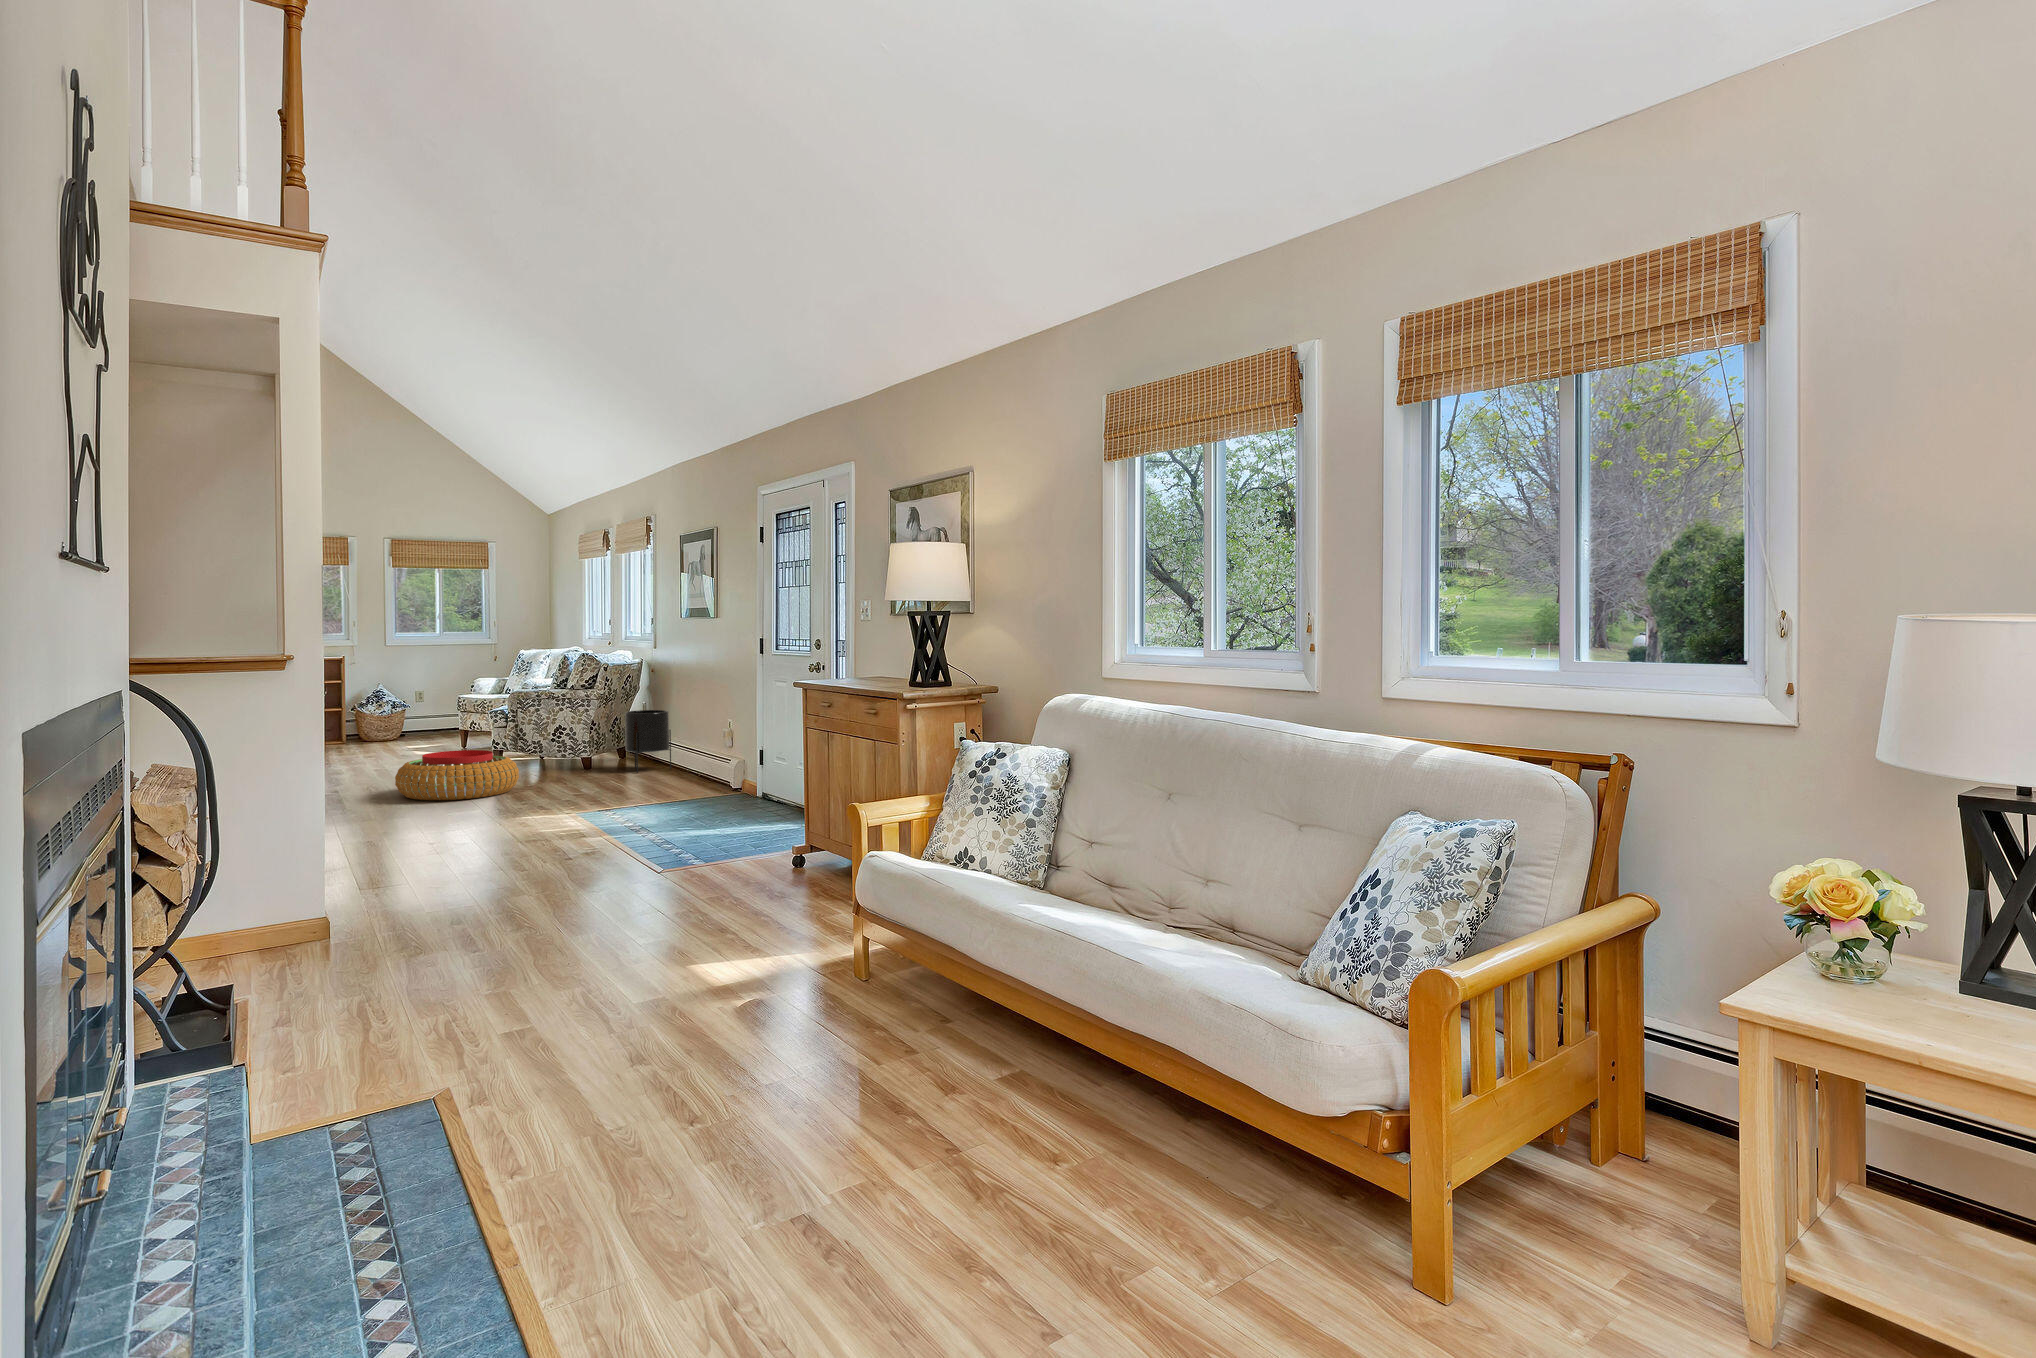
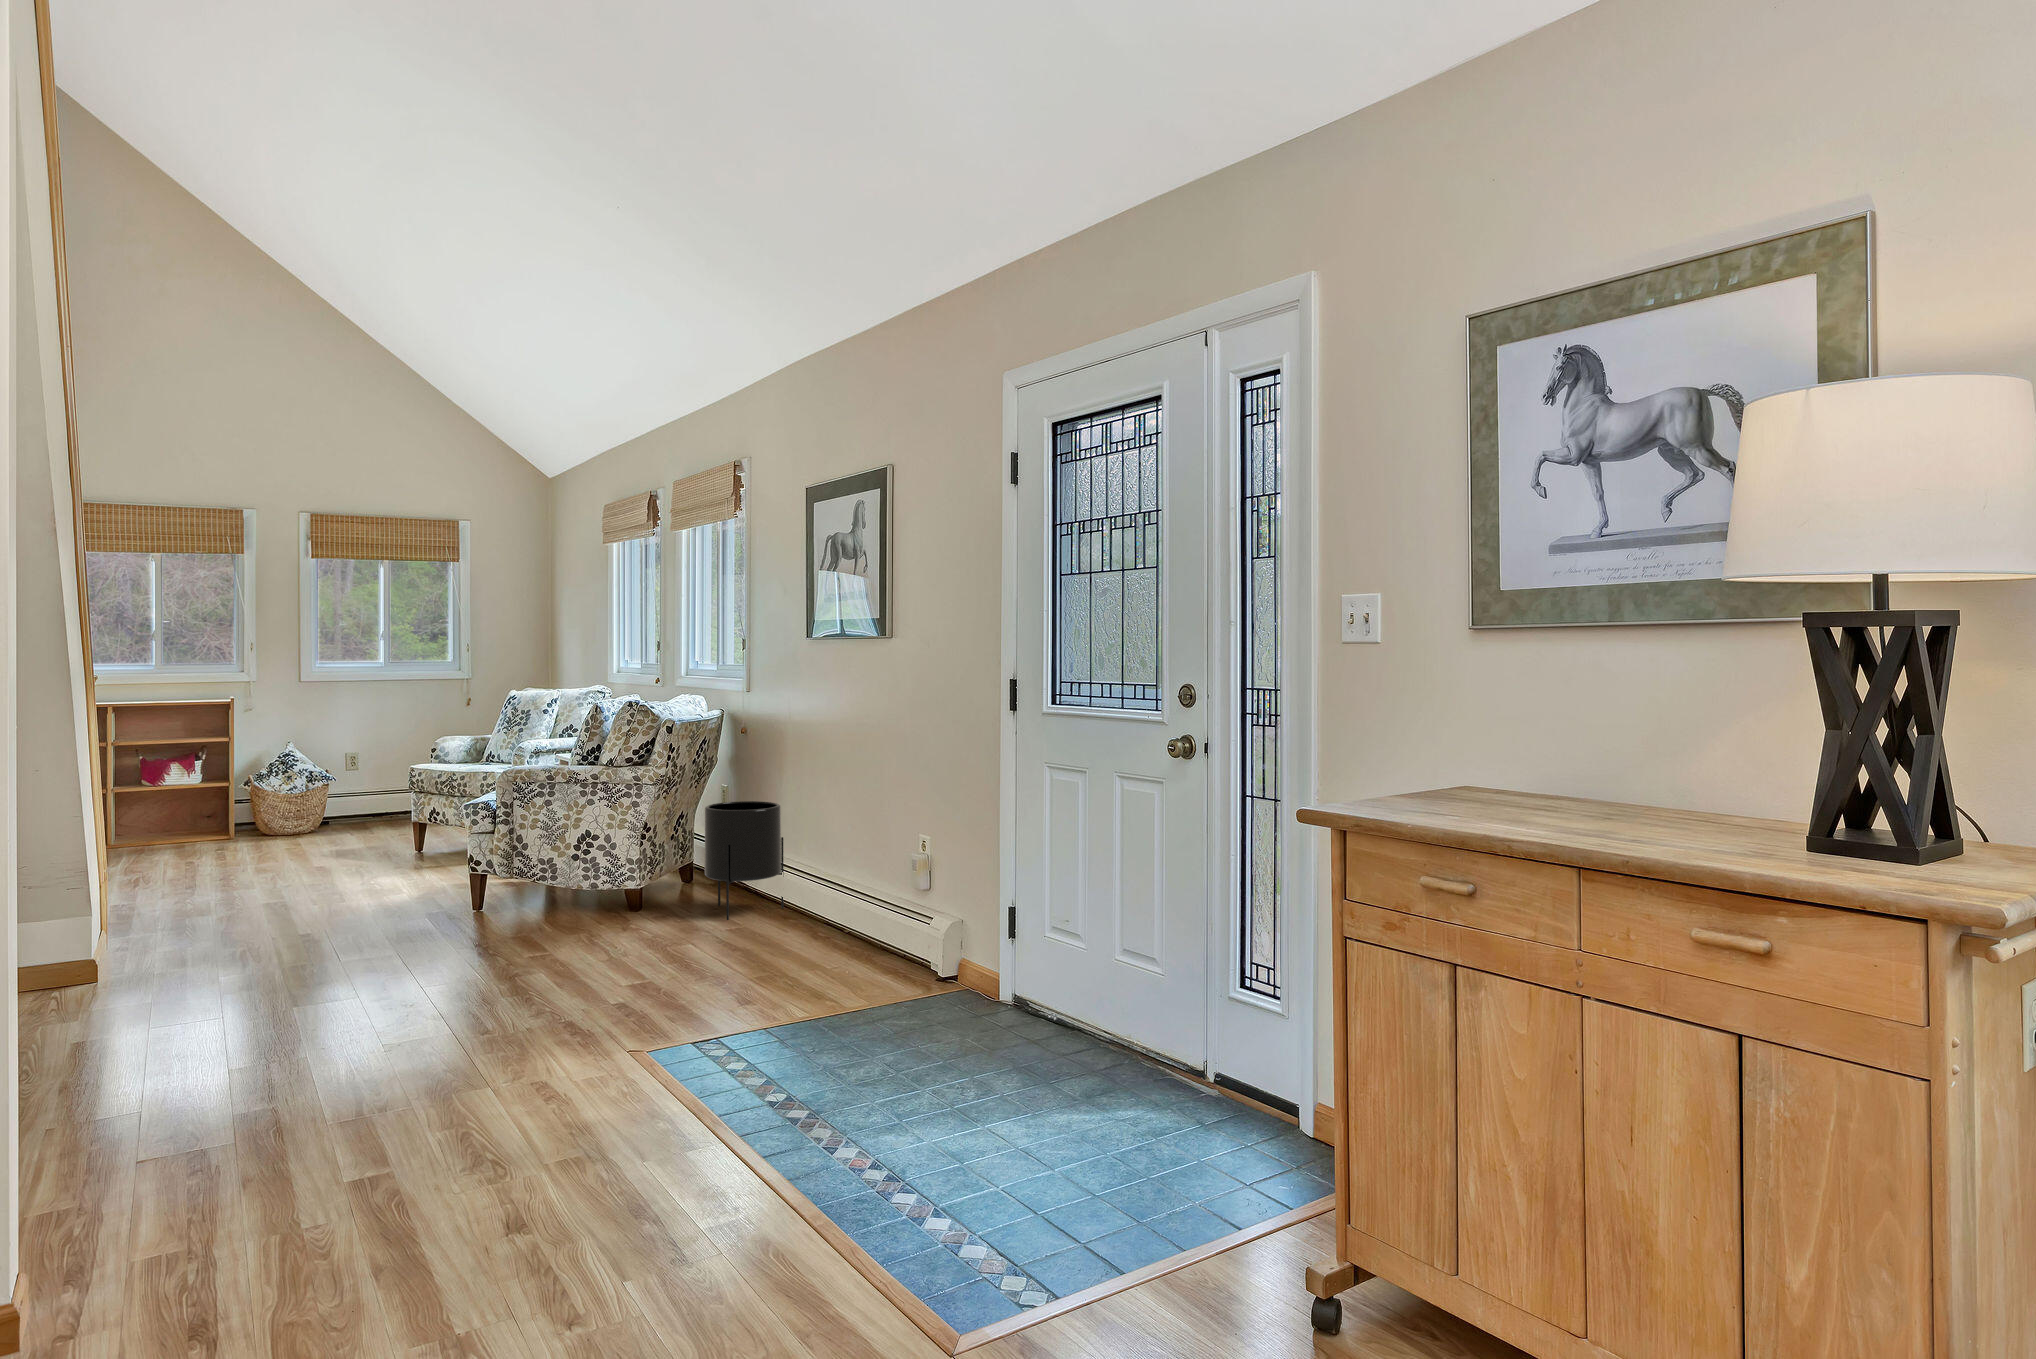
pouf: present [395,750,519,800] -> none [279,890,519,1003]

